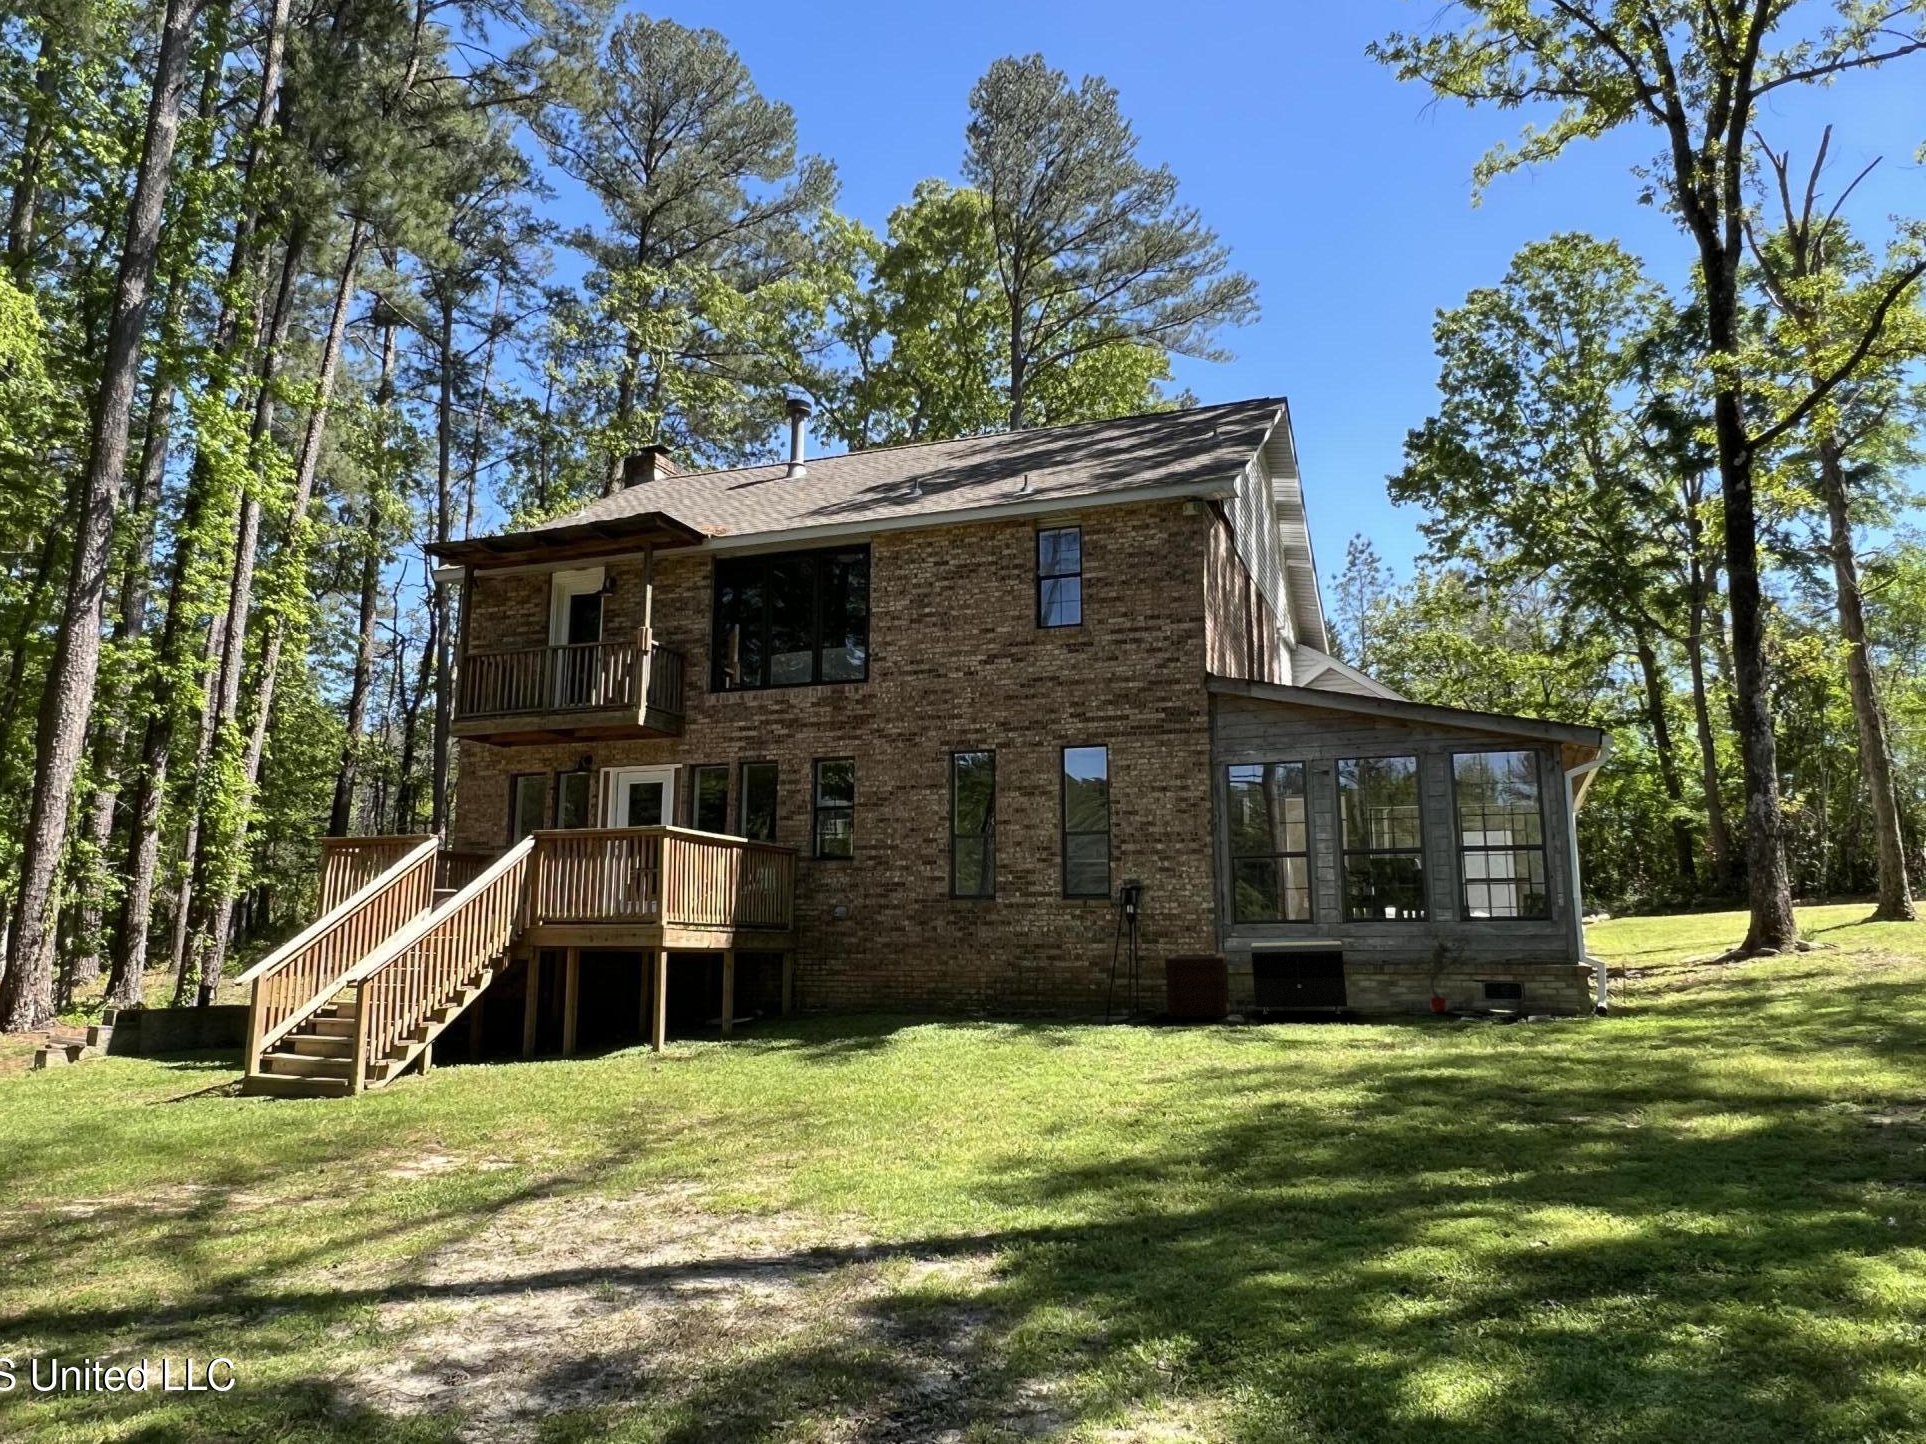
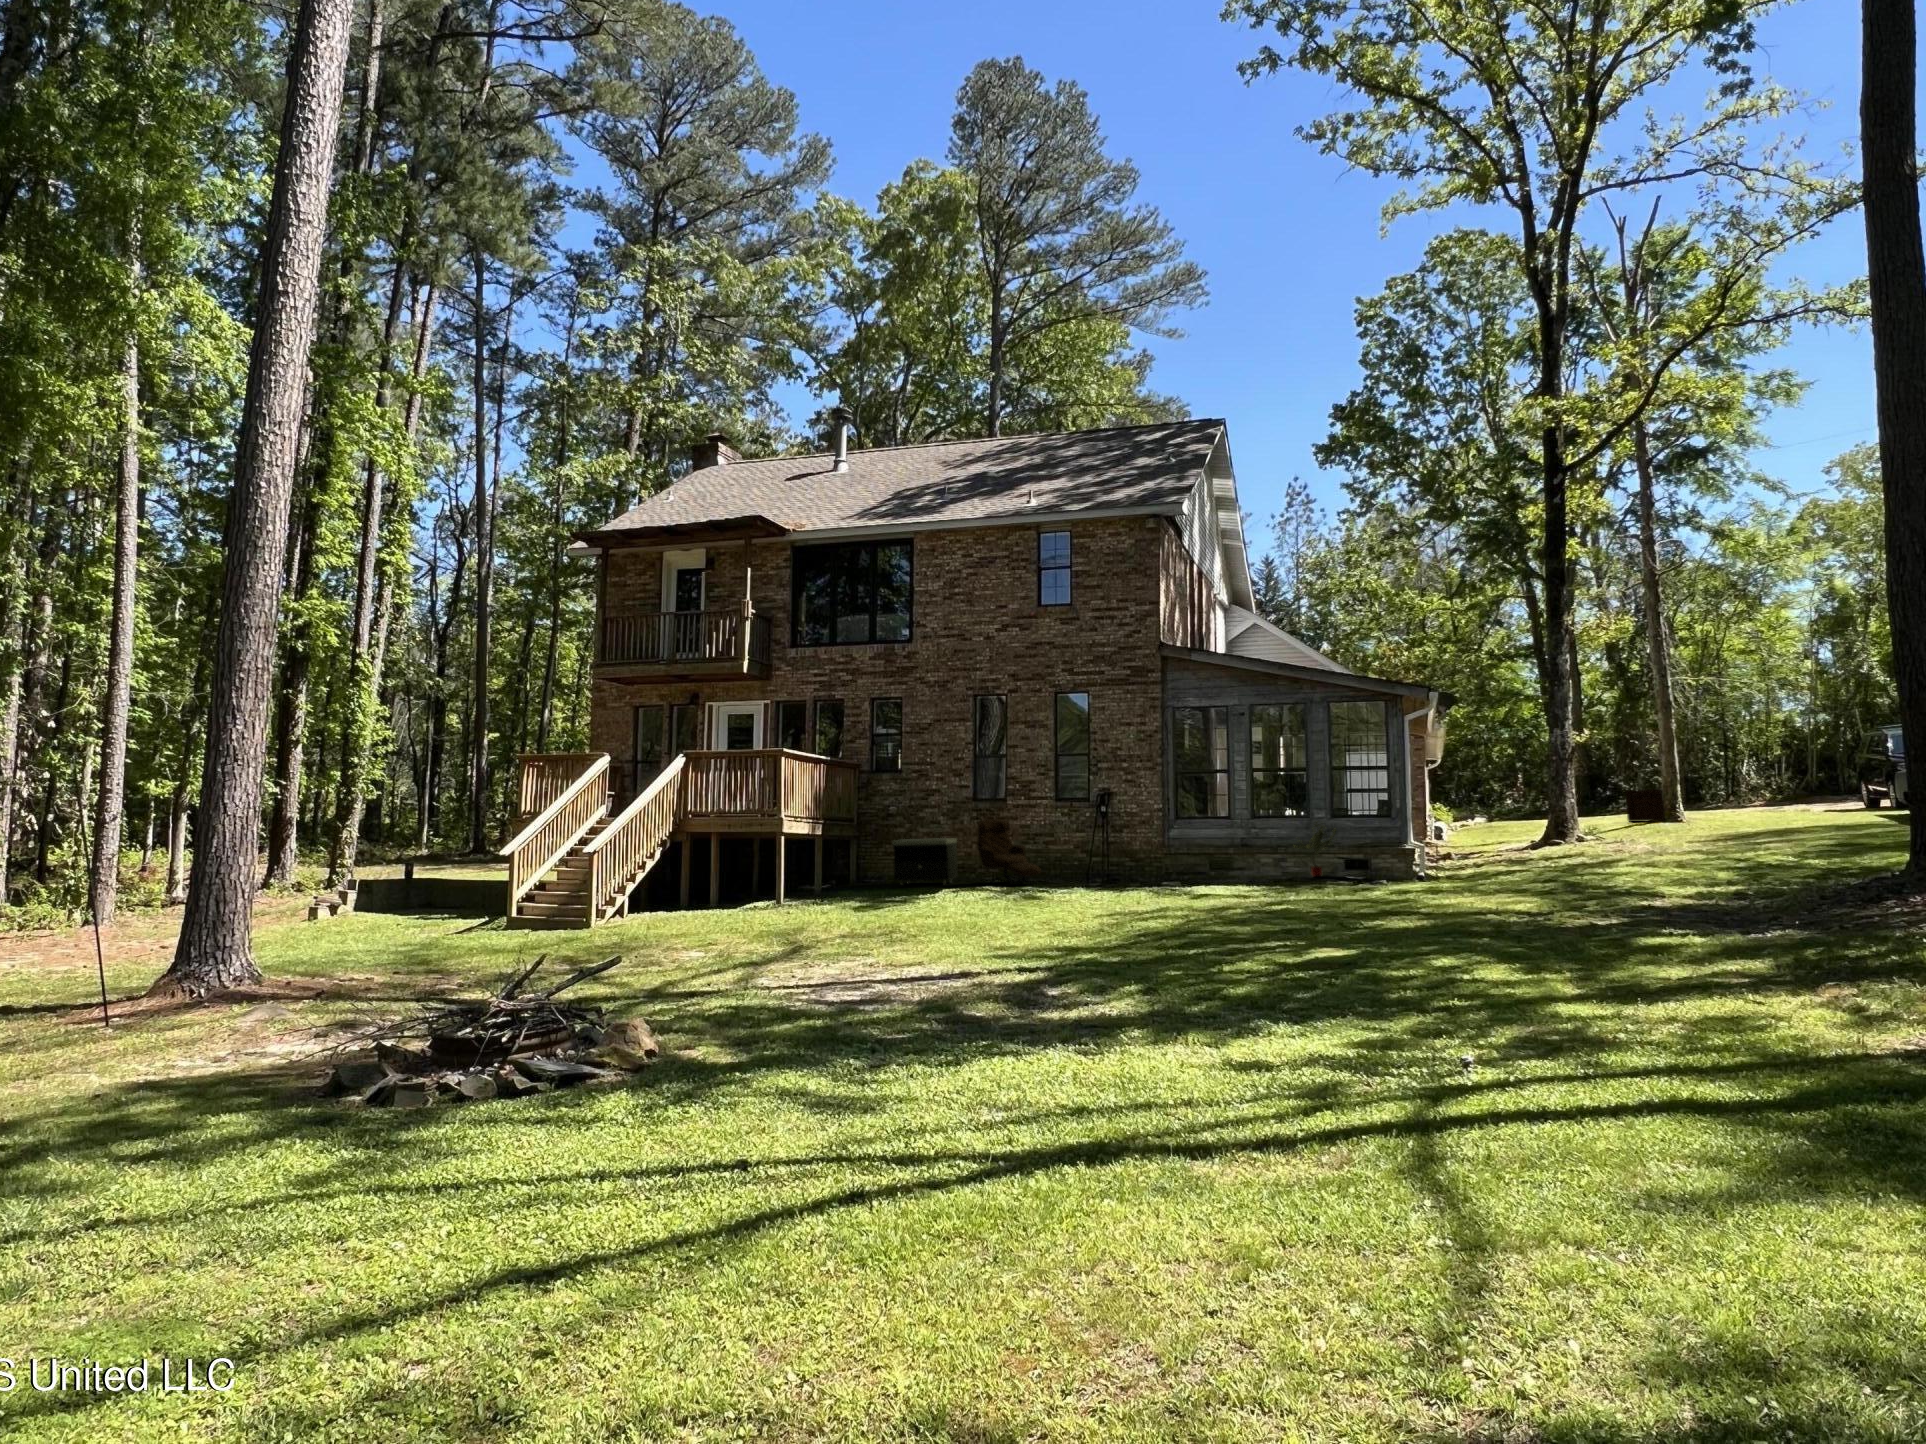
lounge chair: none [955,926,1042,1020] -> present [977,819,1041,883]
storage bench: present [1251,941,1347,1014] -> present [892,838,958,884]
wooden crate: present [1165,953,1230,1017] -> present [1626,789,1665,822]

